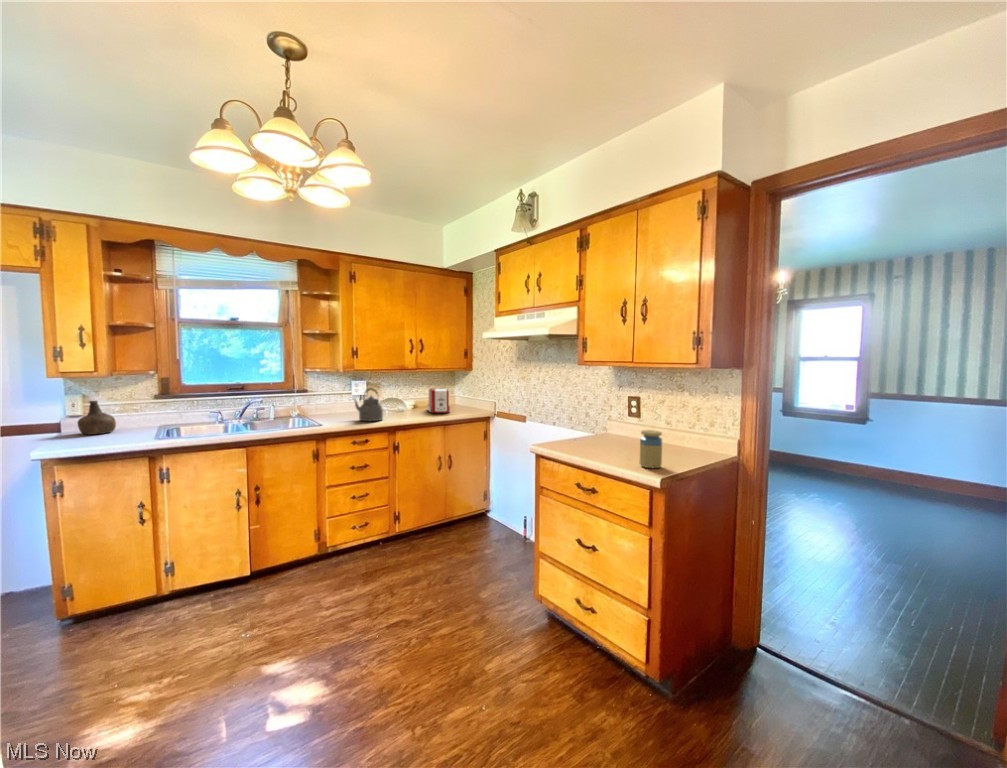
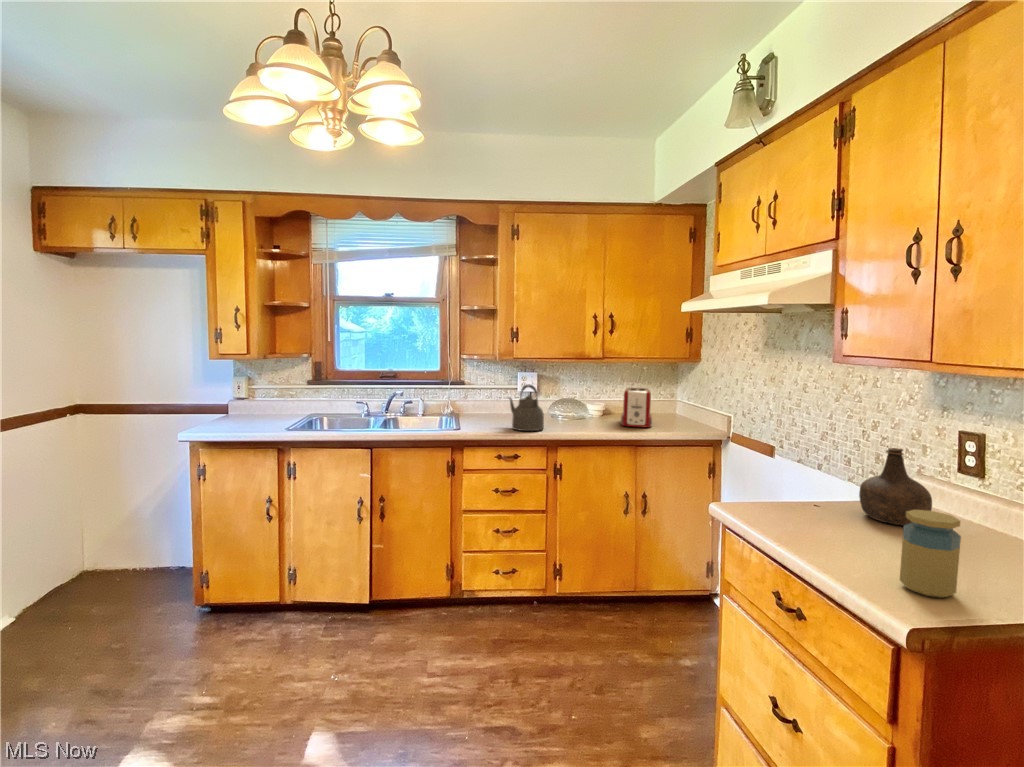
bottle: present [77,401,116,435] -> present [859,448,932,525]

